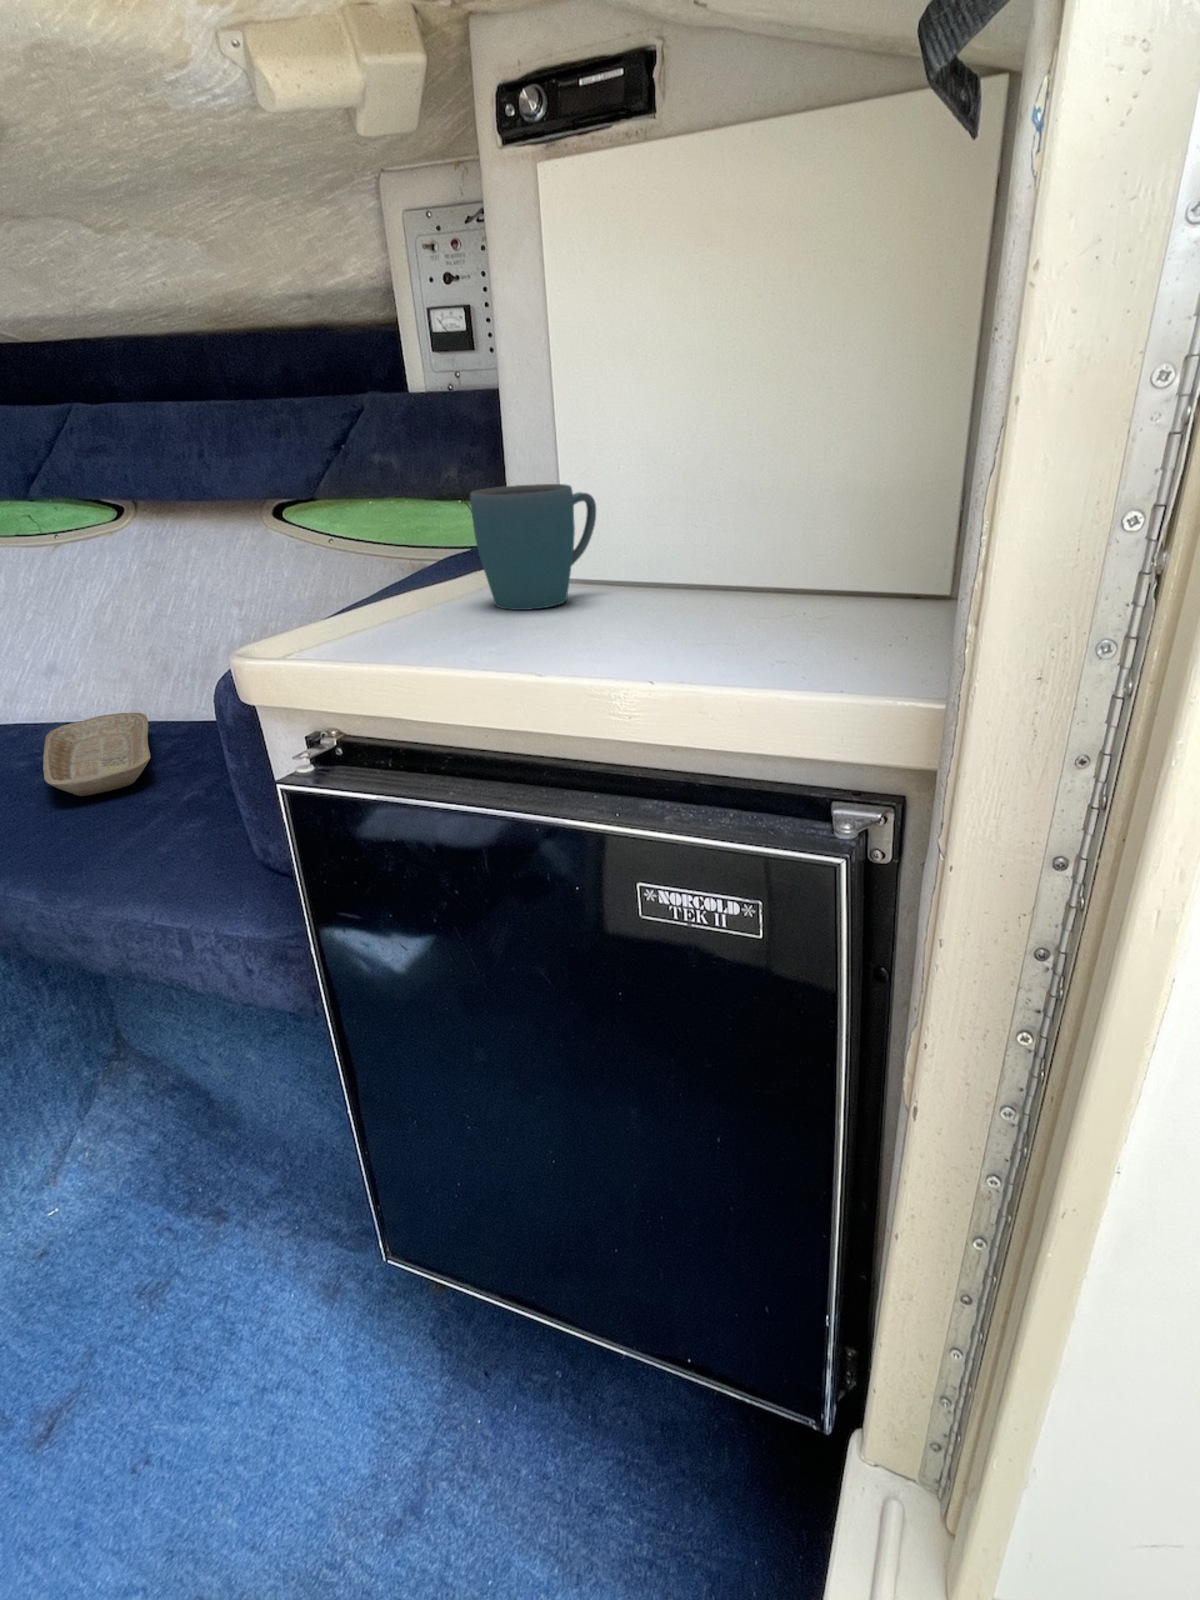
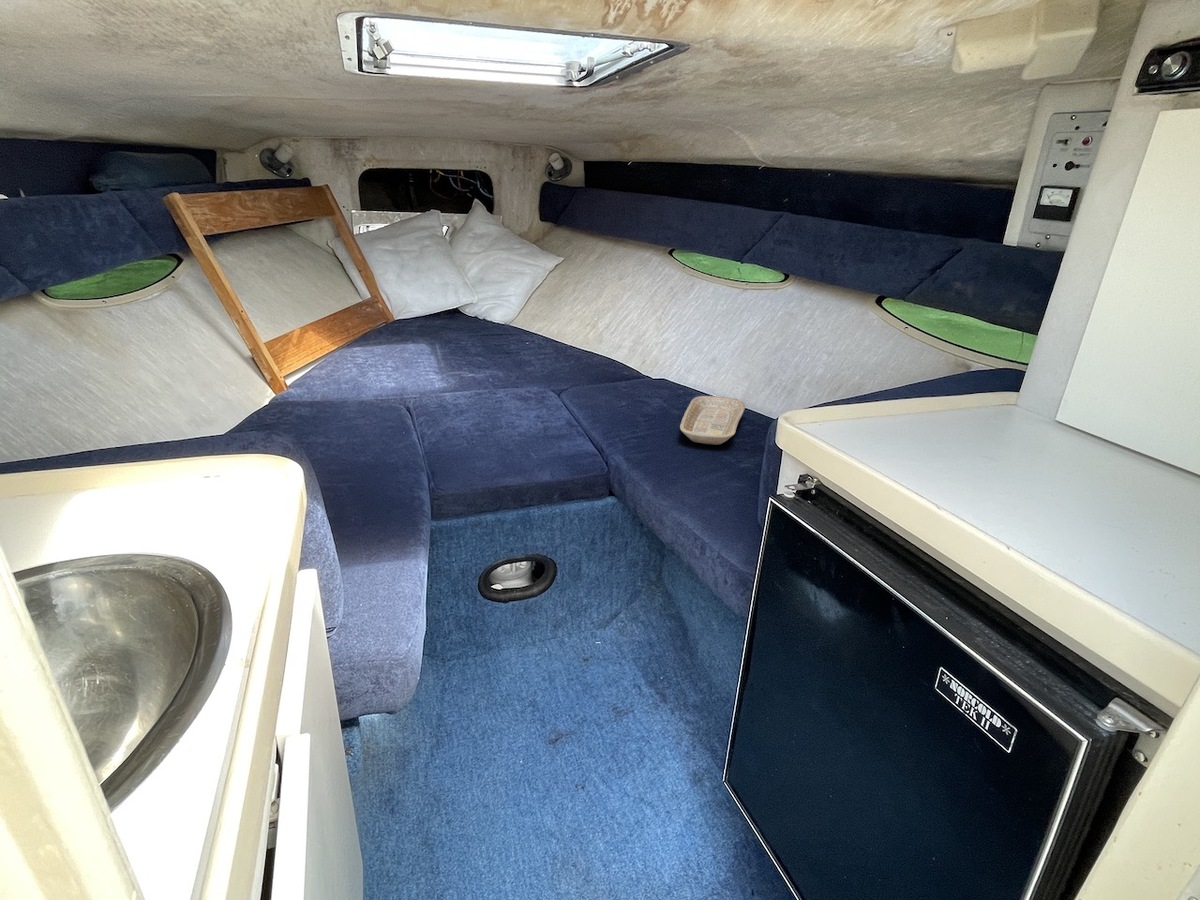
mug: present [470,484,596,610] -> none [959,361,1074,454]

